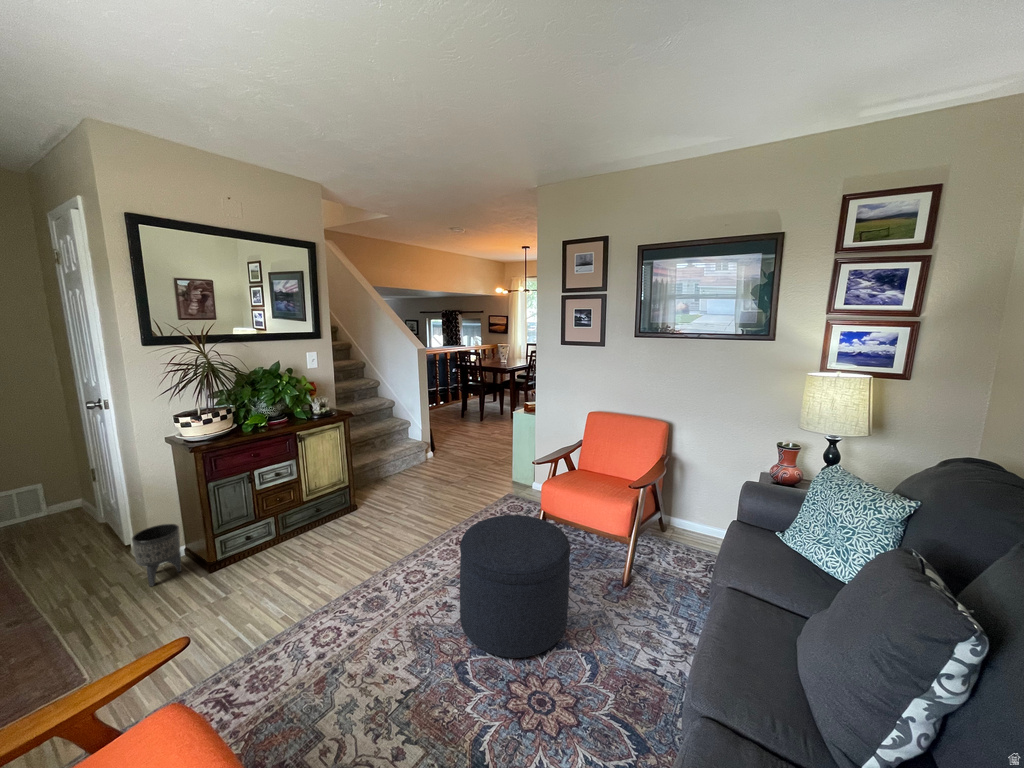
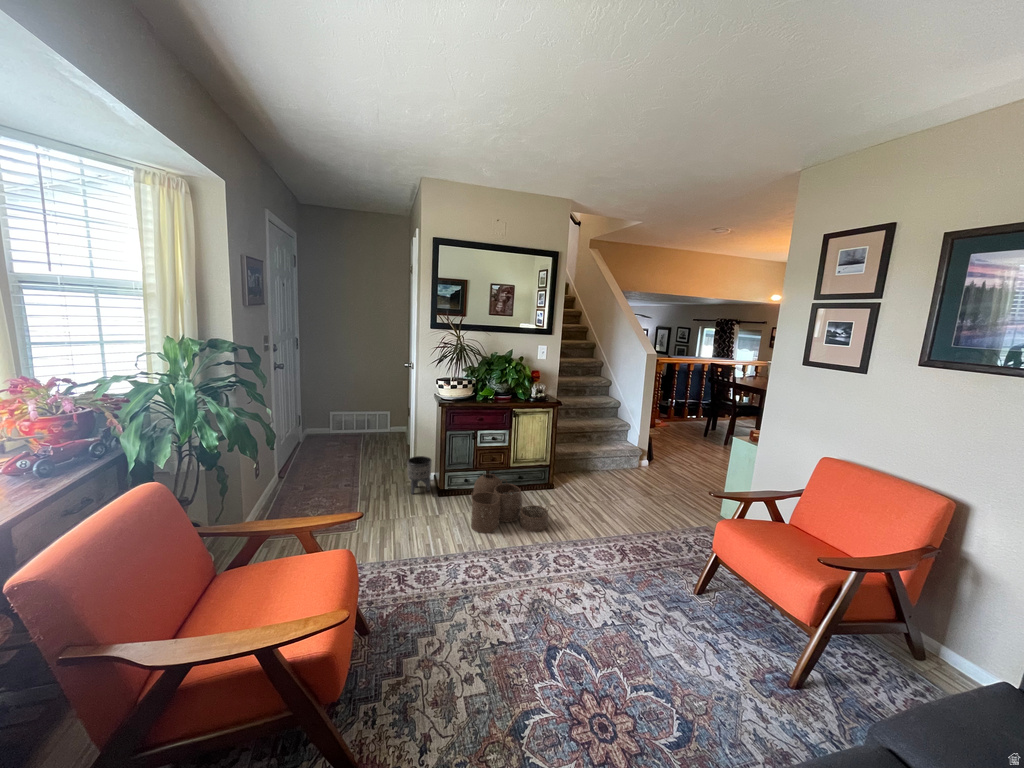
woven basket: none [260,513,377,592] -> present [471,474,549,533]
ottoman: present [460,515,570,658] -> none [572,530,700,689]

